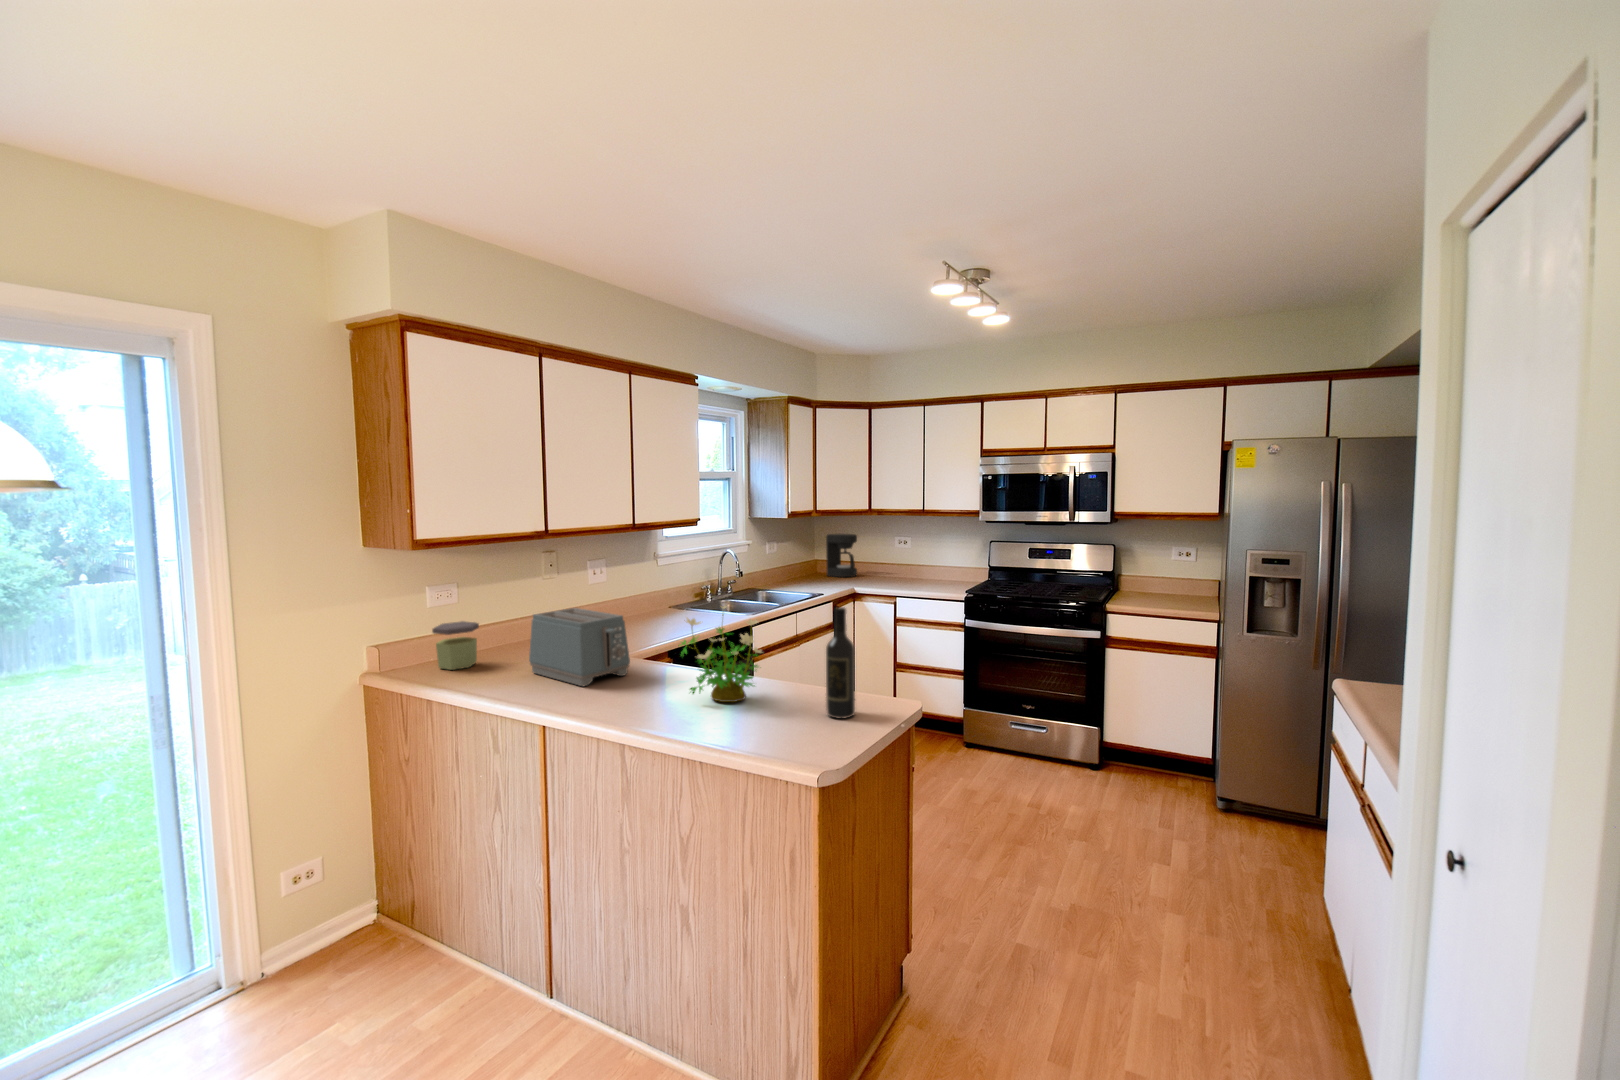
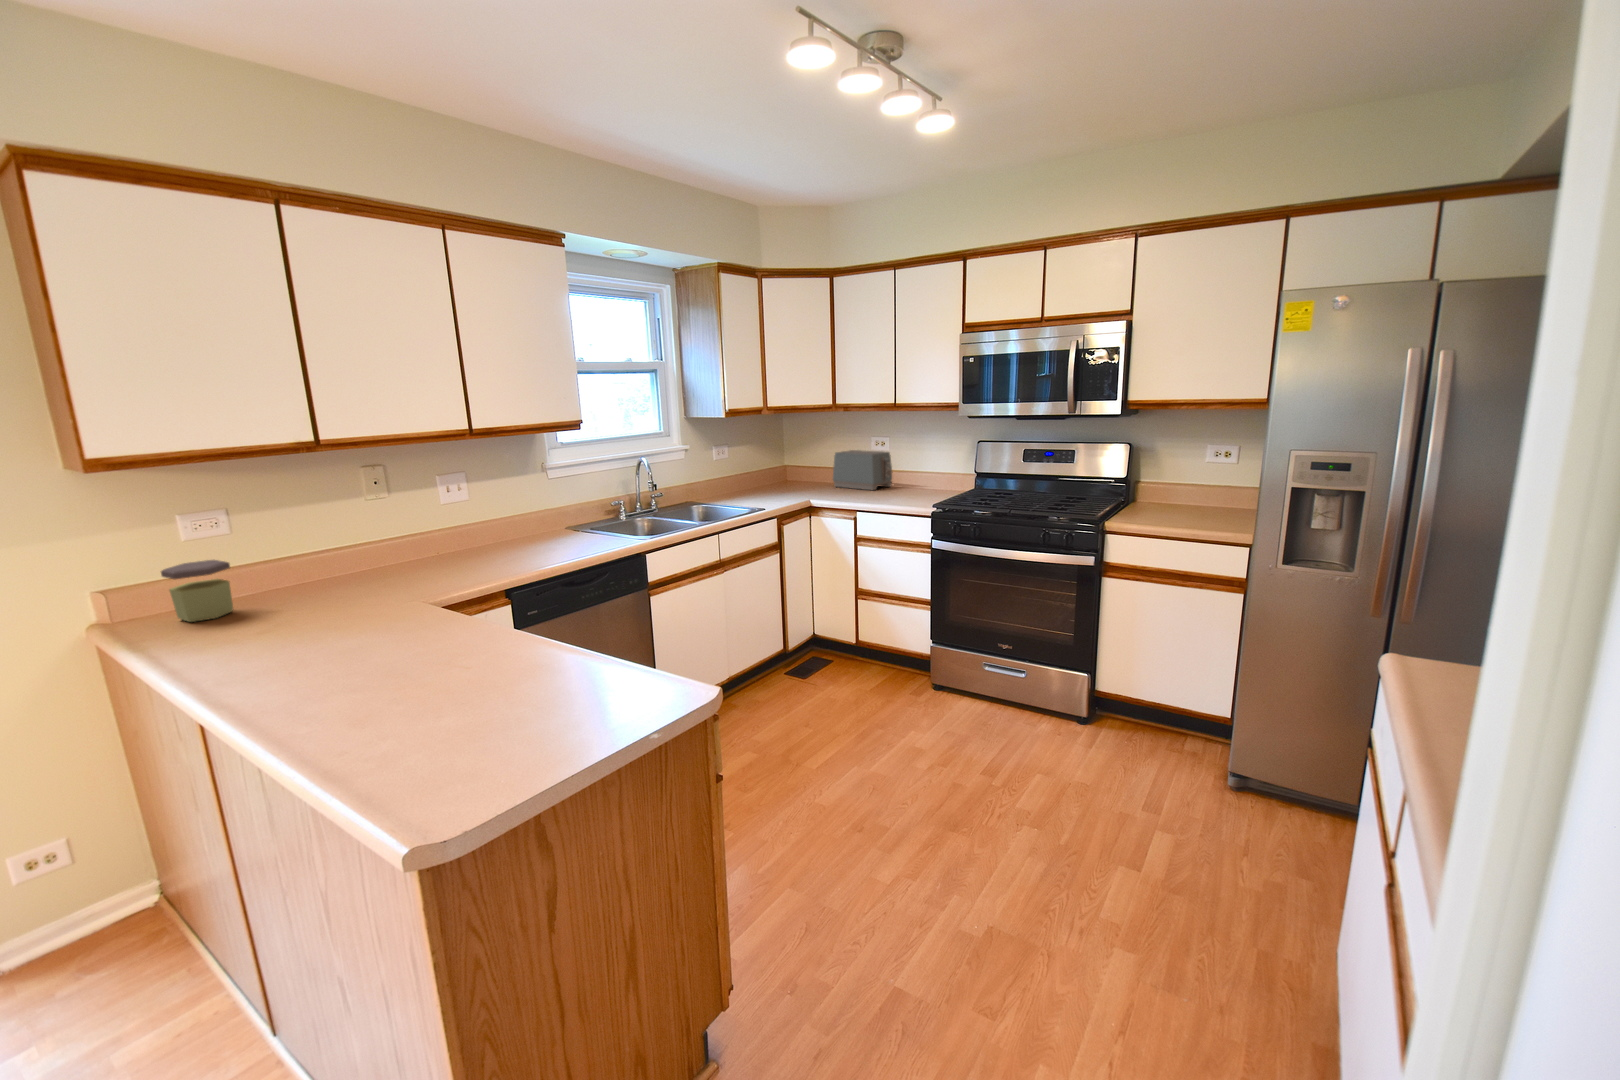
coffee maker: present [826,534,857,577] -> none [791,434,828,486]
potted plant: present [681,606,761,702] -> none [392,550,502,684]
wine bottle: present [826,607,855,719] -> none [548,557,602,719]
toaster: present [529,608,630,687] -> present [833,450,892,490]

